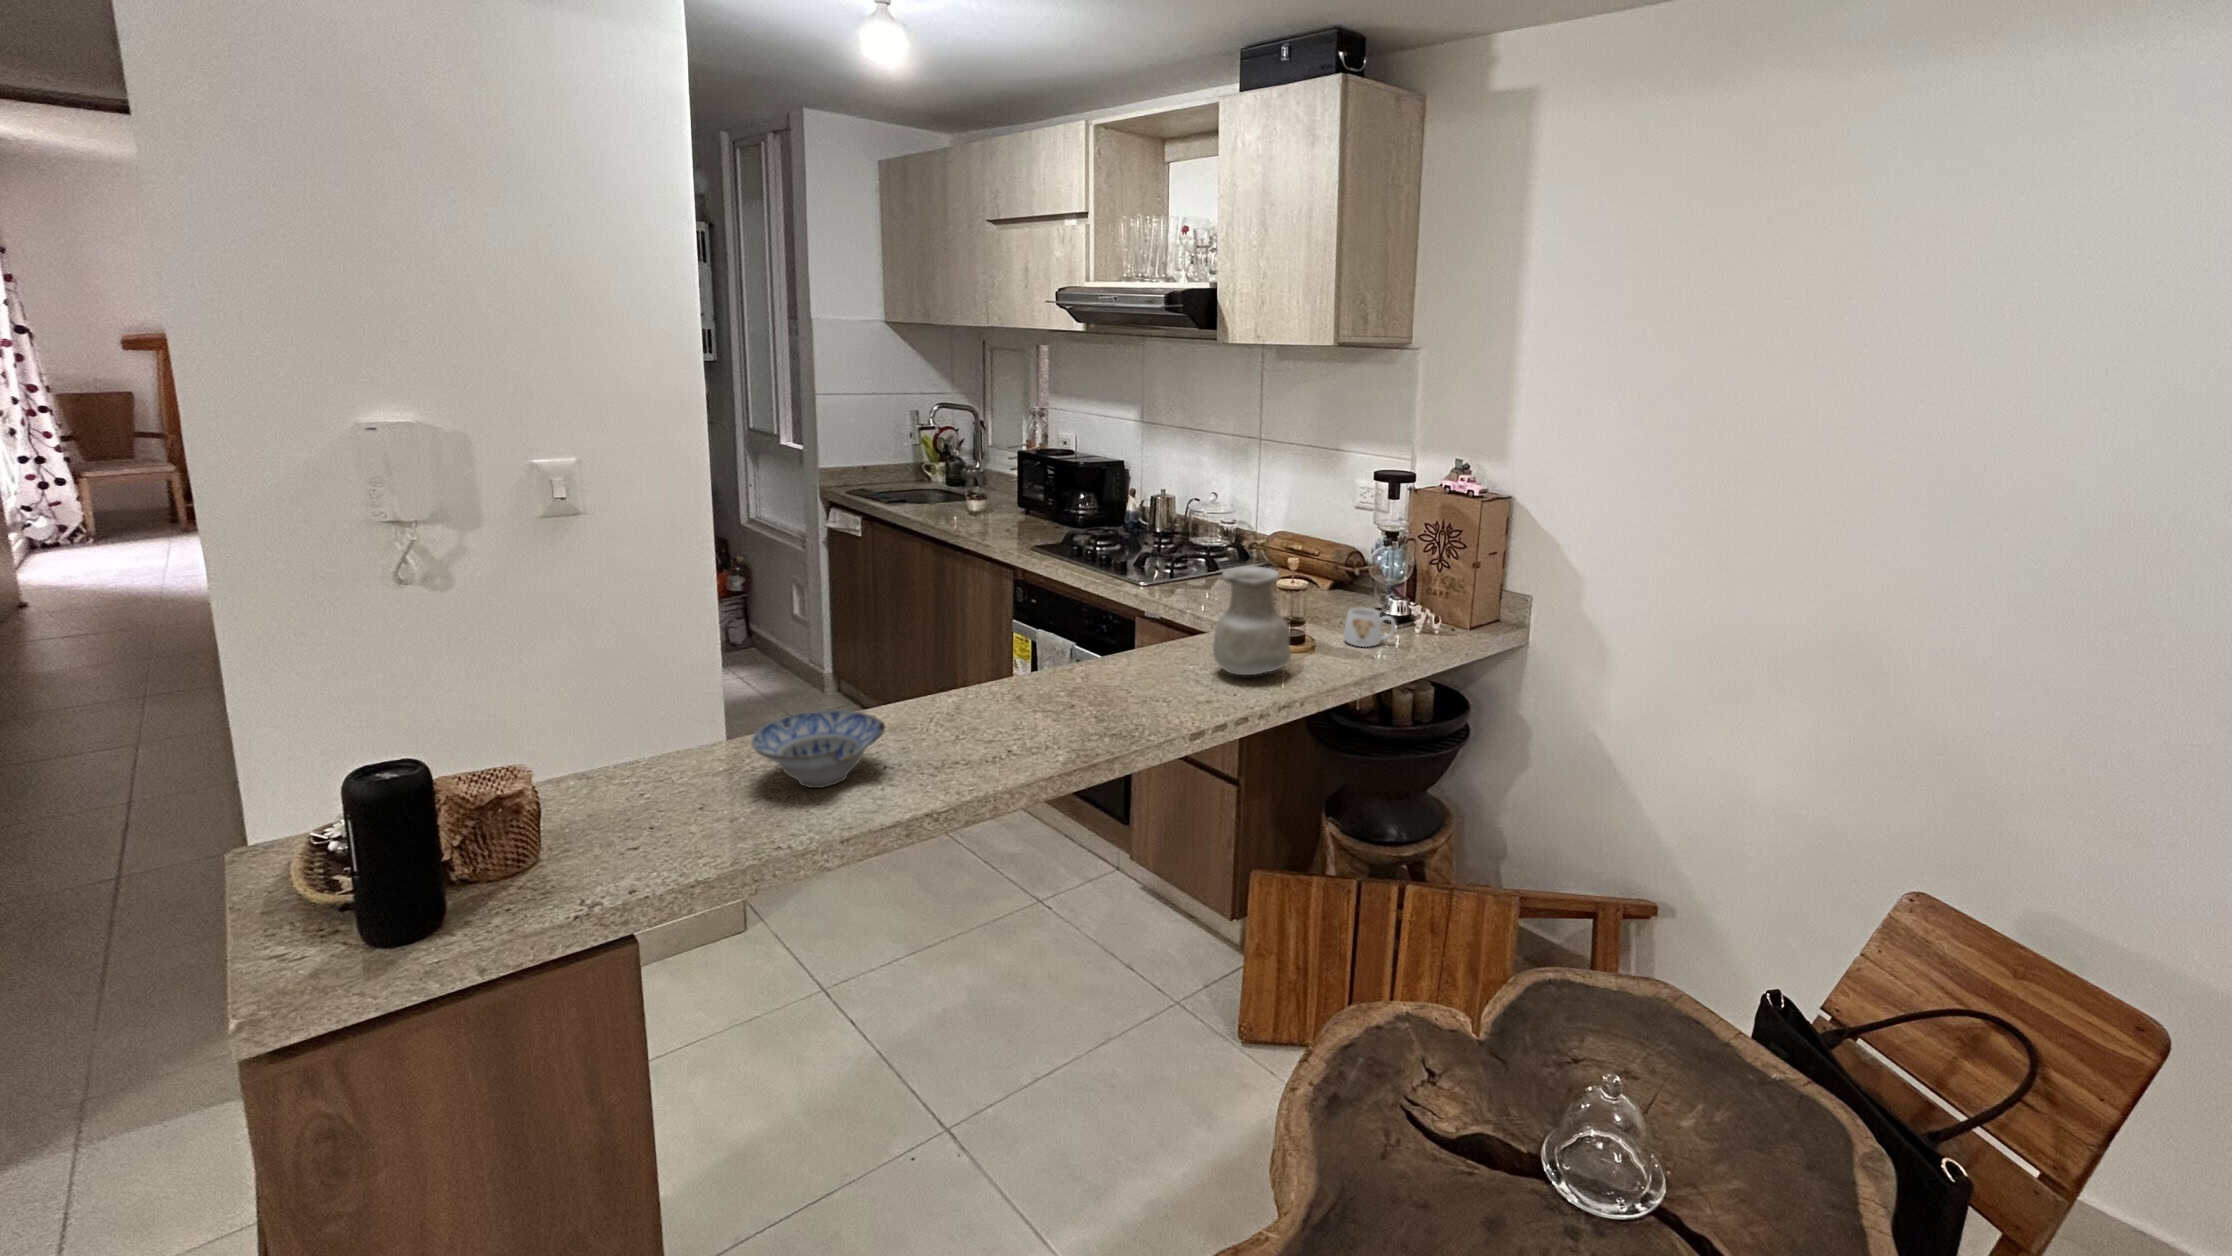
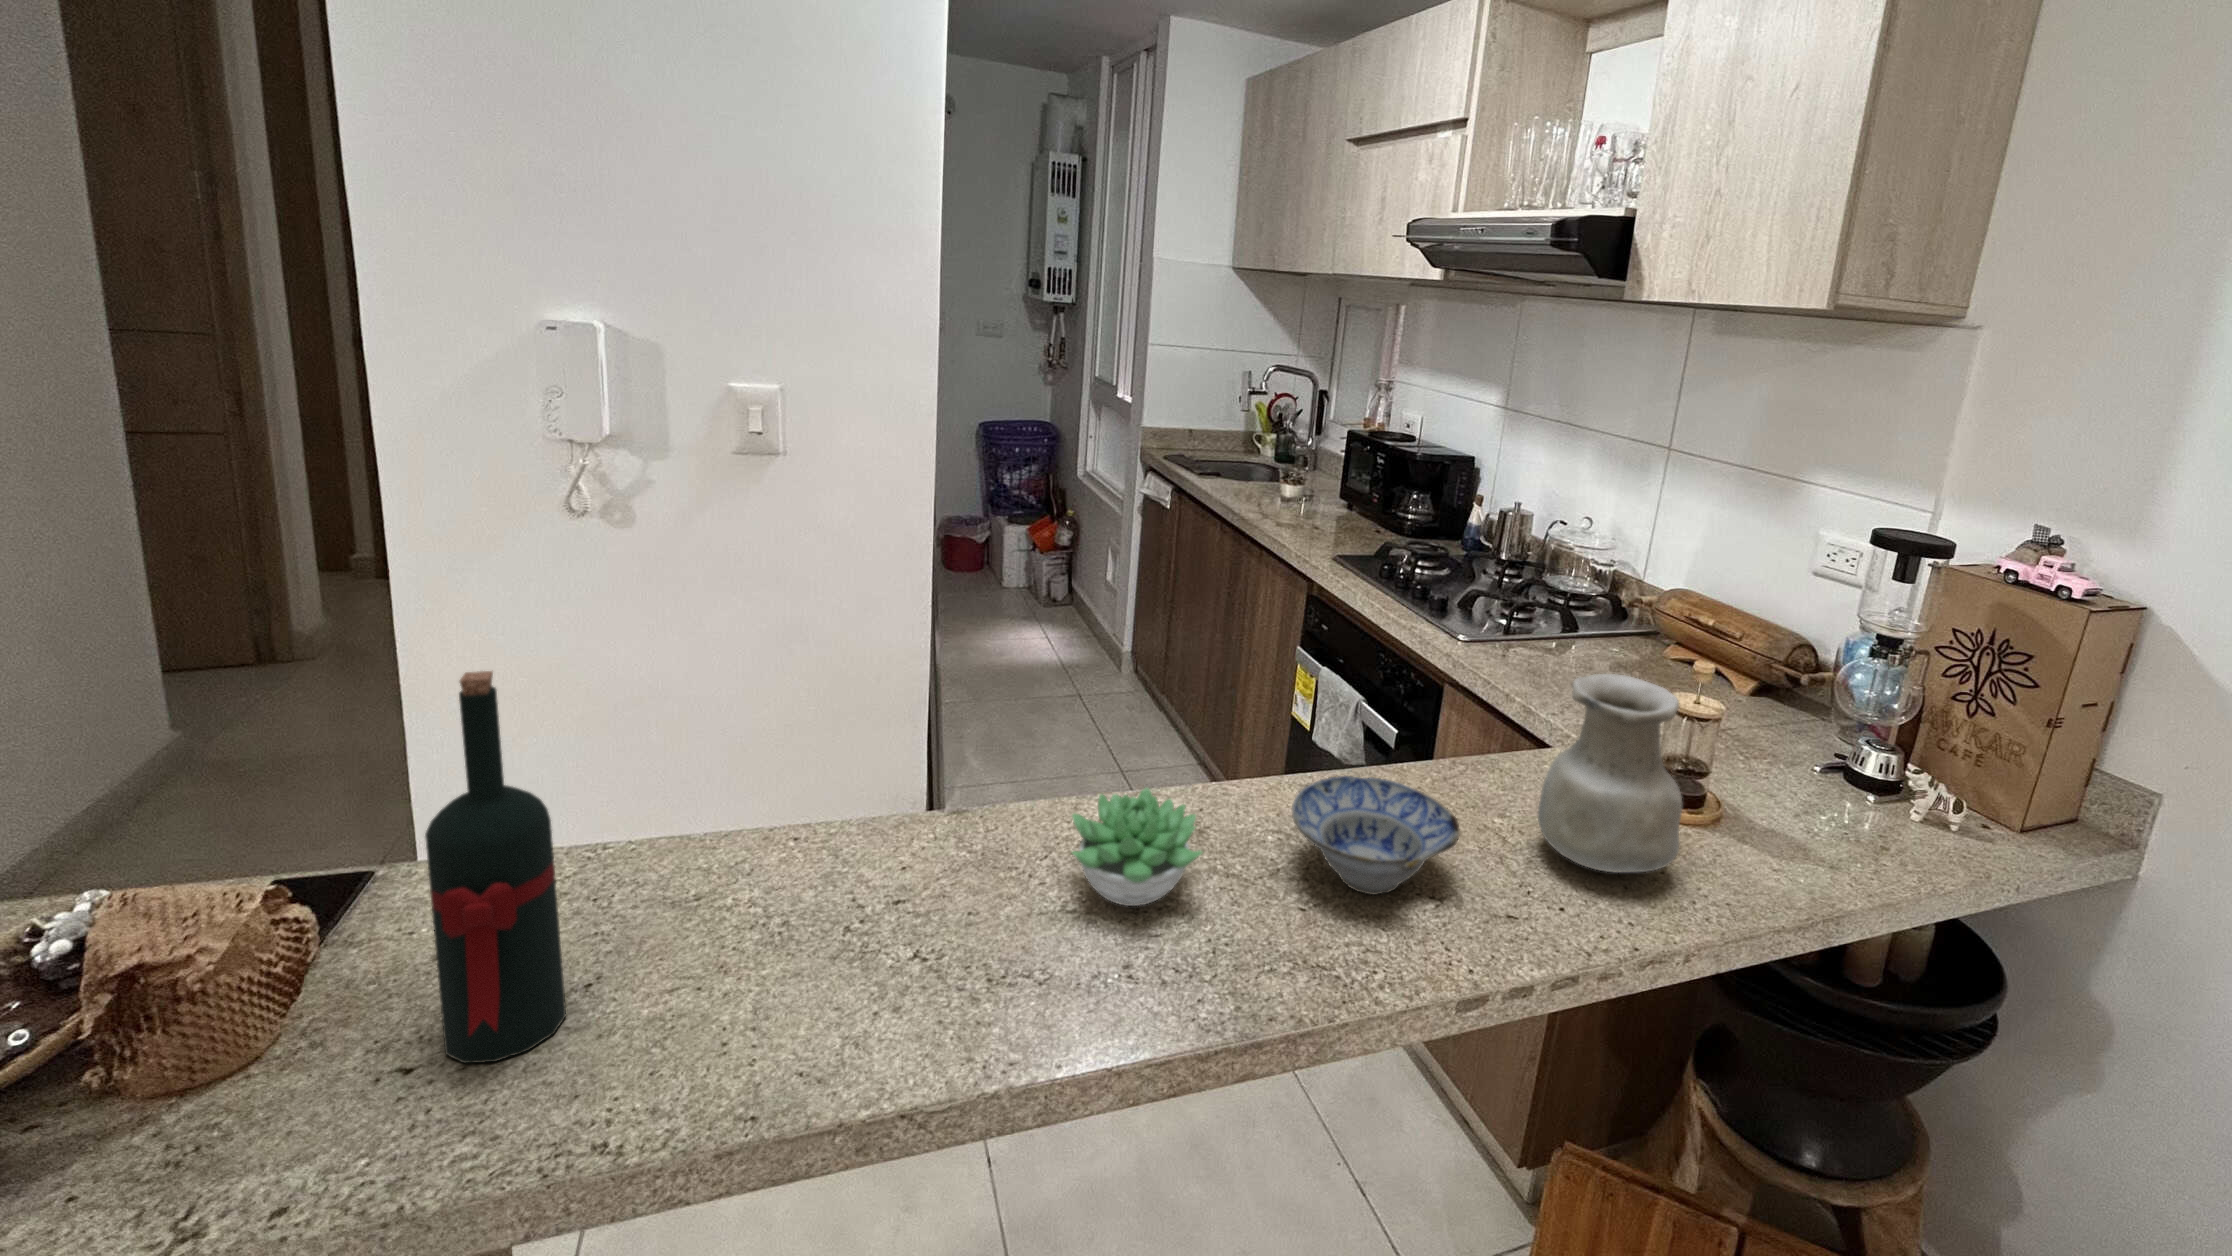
mug: present [1344,608,1396,647] -> none [1777,764,1885,840]
wine bottle: none [618,620,693,850] -> present [425,671,566,1063]
succulent plant: none [947,667,1035,732] -> present [1072,788,1202,906]
ceramic bowl: present [751,710,885,788] -> present [1292,776,1460,895]

